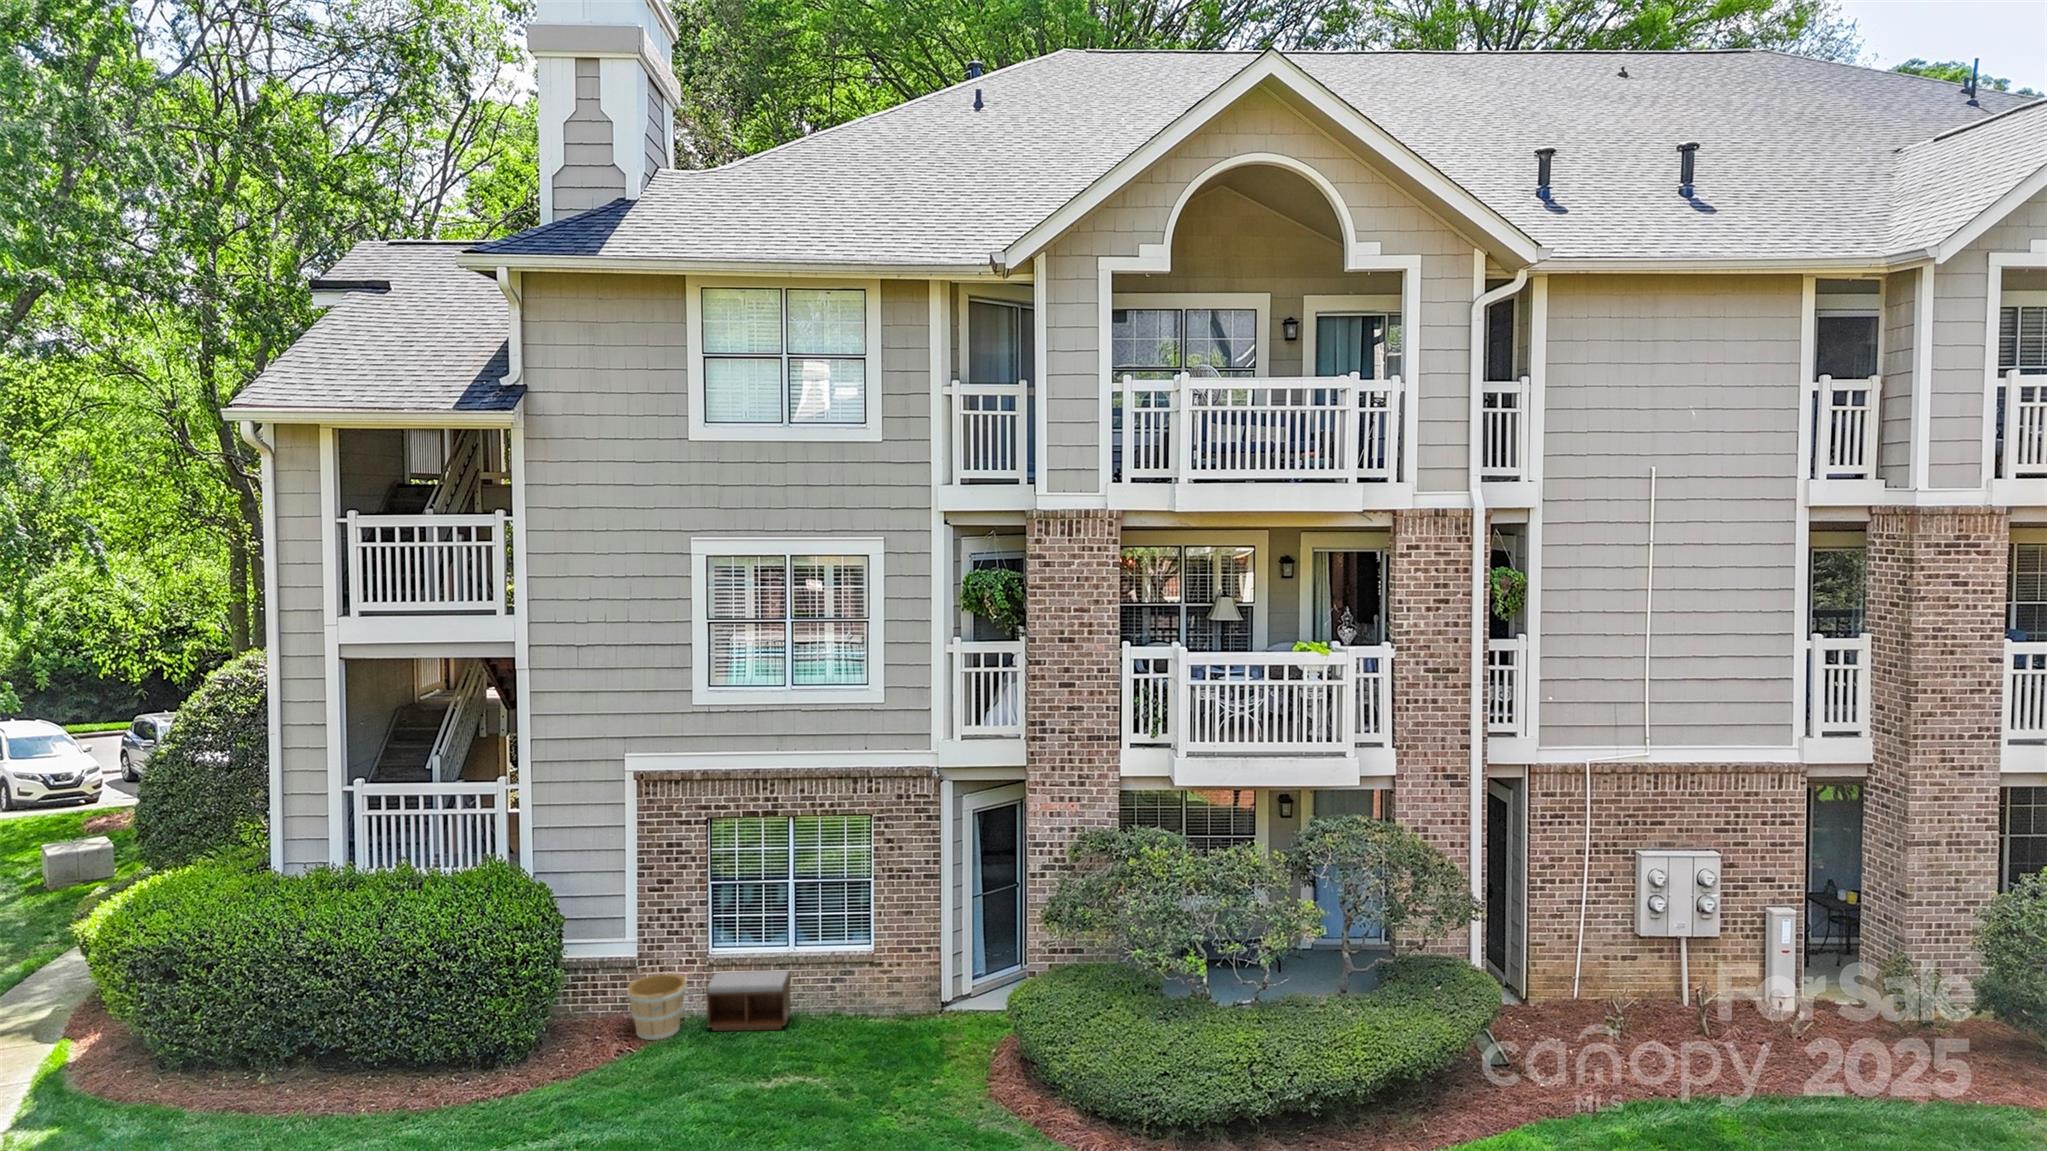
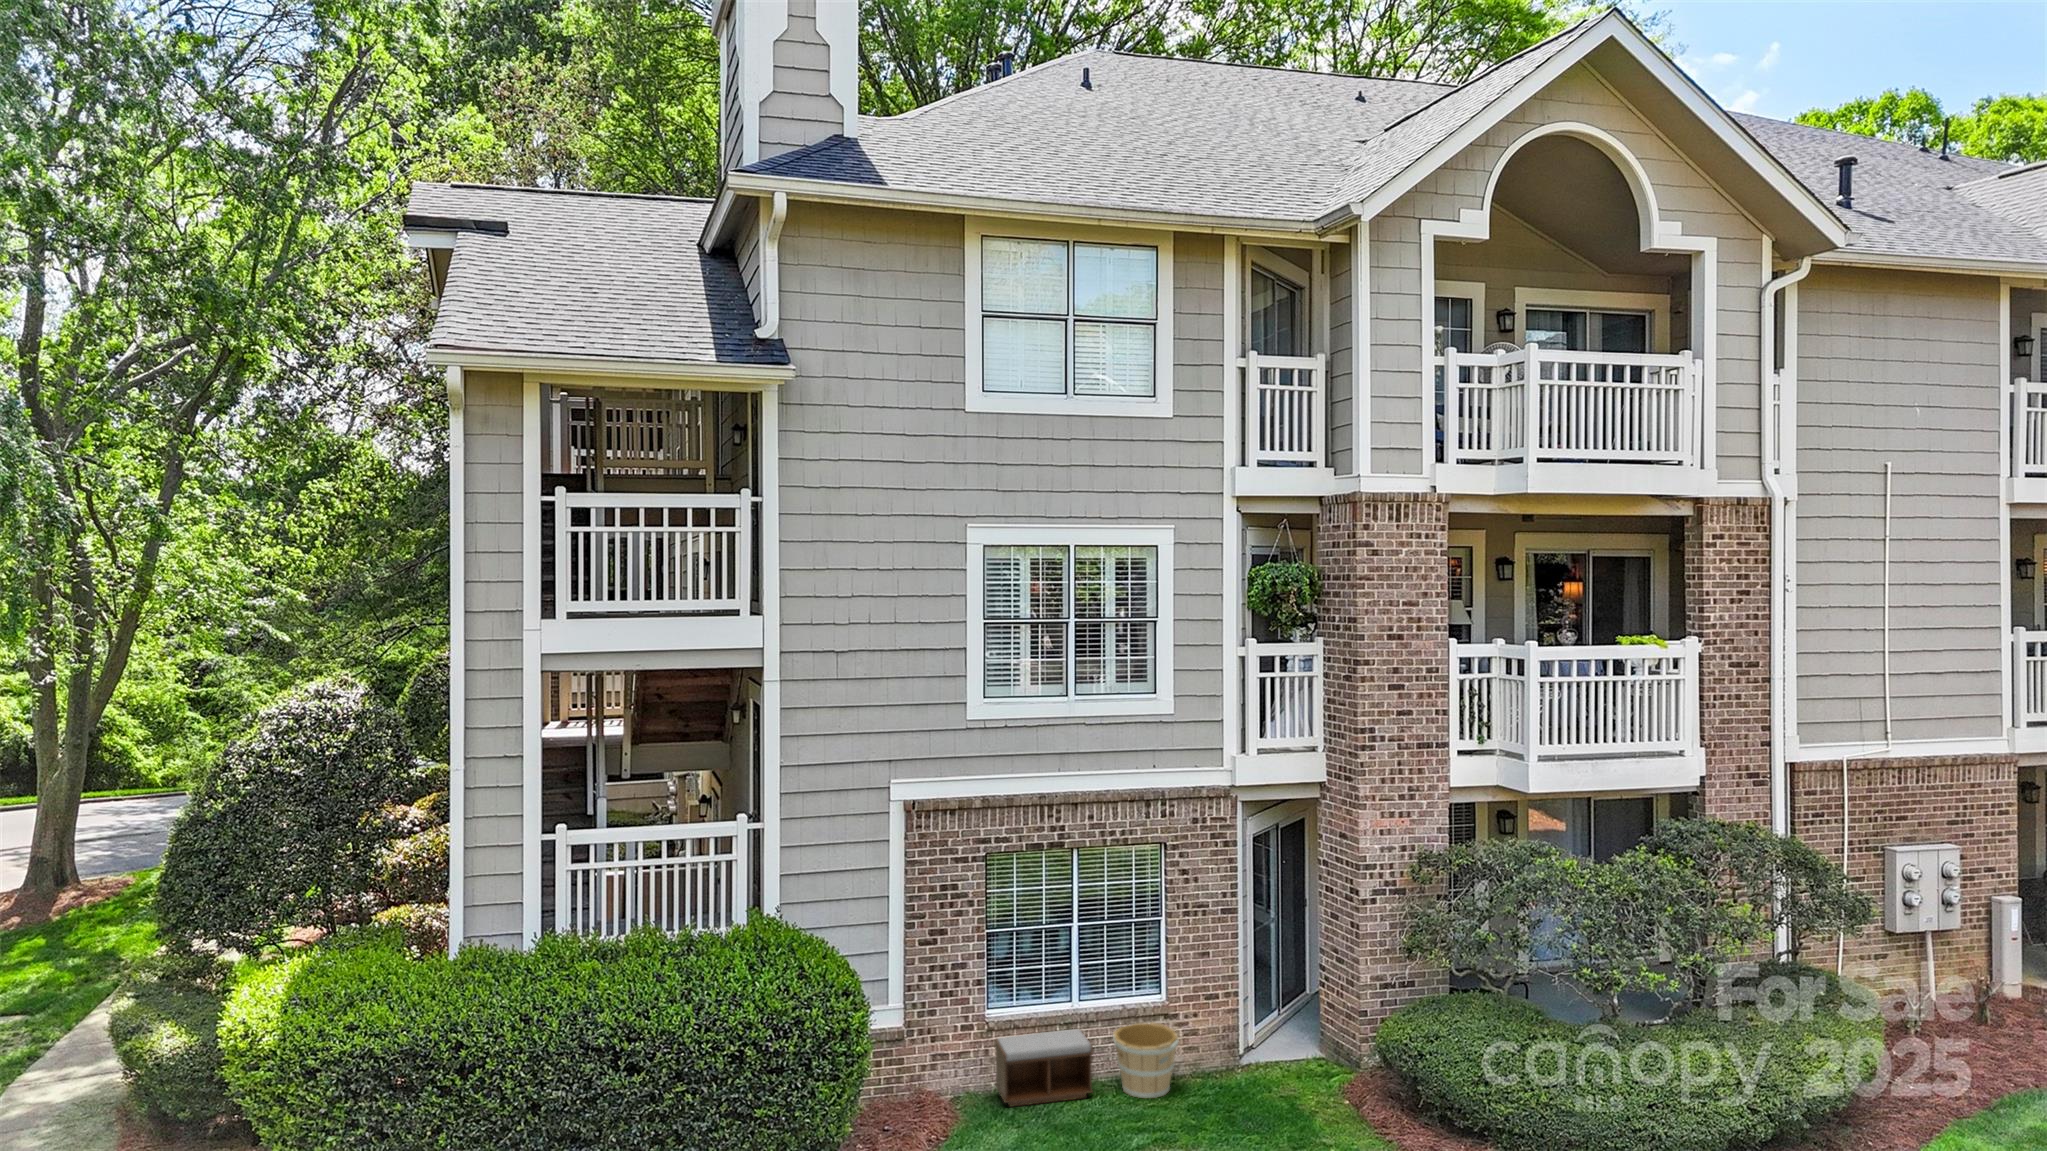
wooden bucket: present [627,974,687,1040] -> present [1113,1022,1178,1098]

